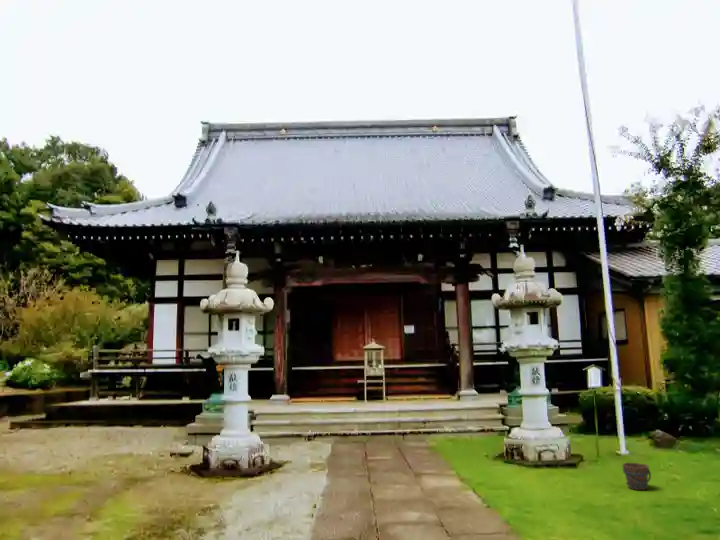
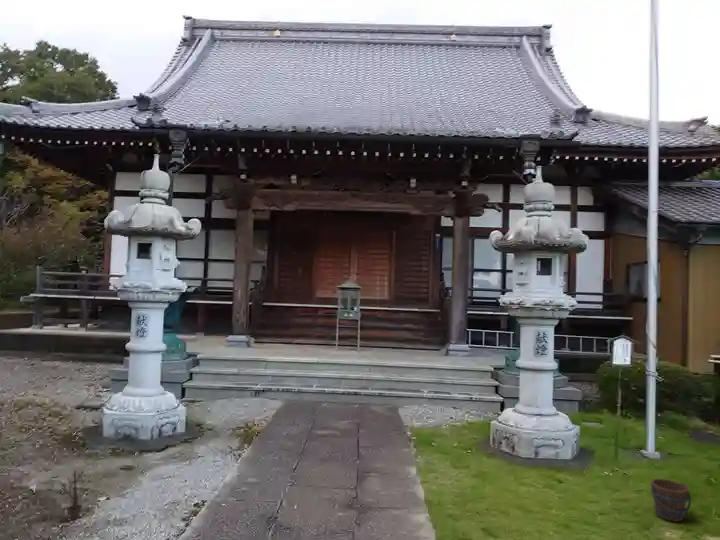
decorative plant: none [212,478,233,516] -> present [52,471,90,524]

